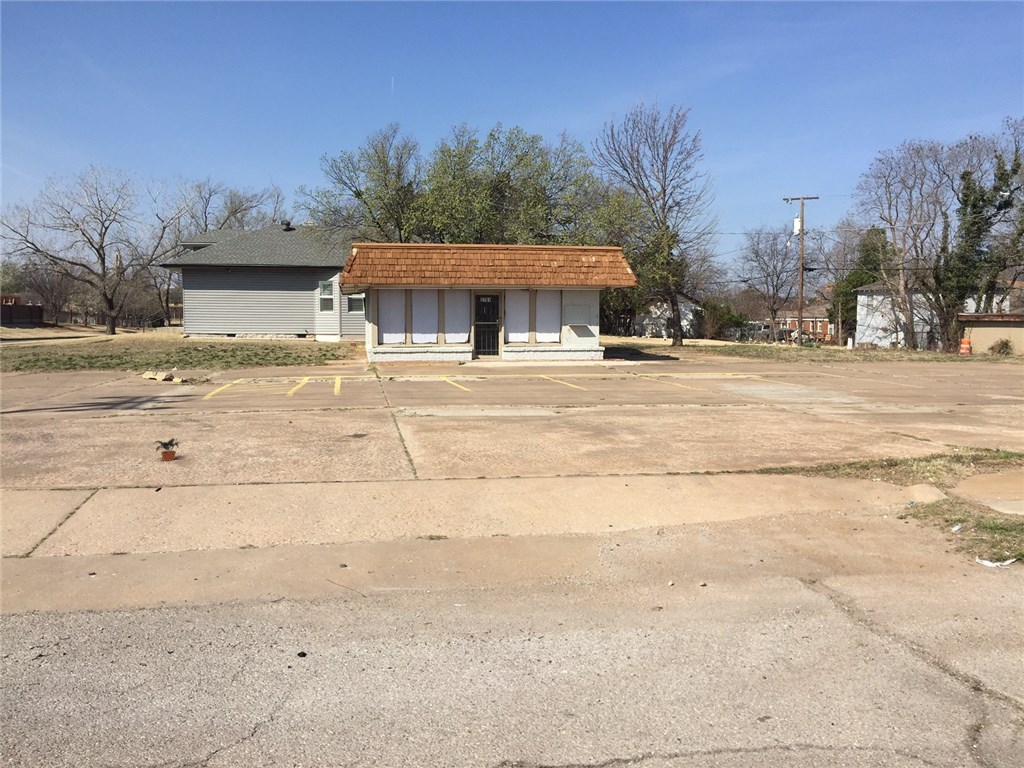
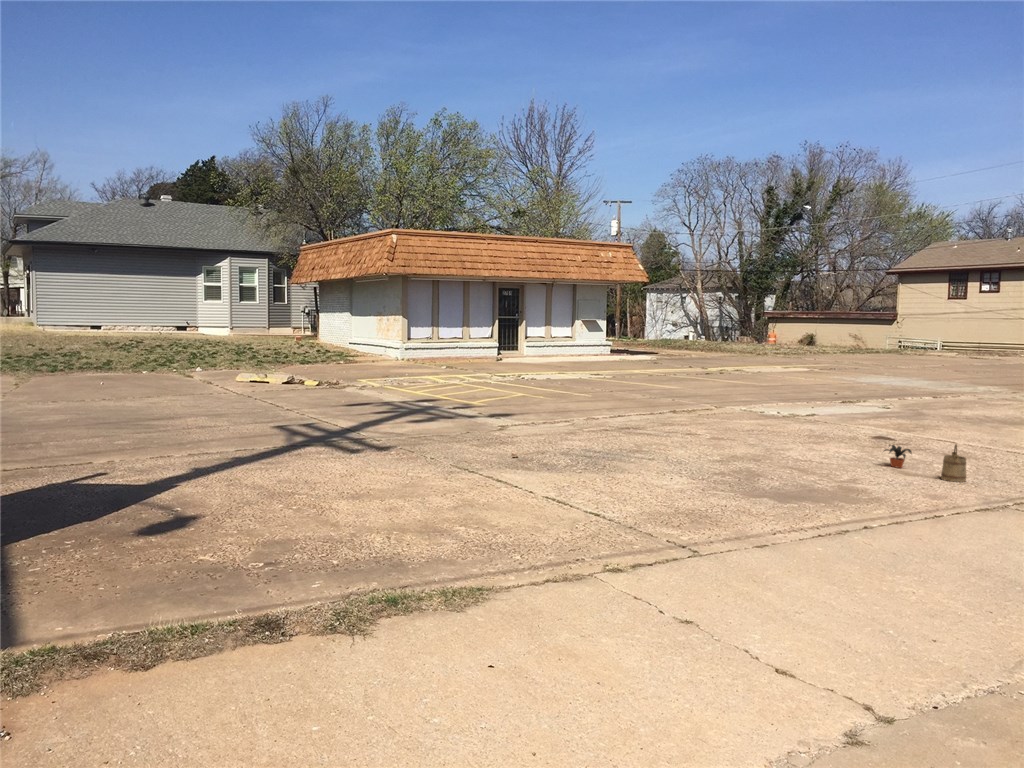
bucket: none [121,437,147,476] -> present [941,444,966,482]

